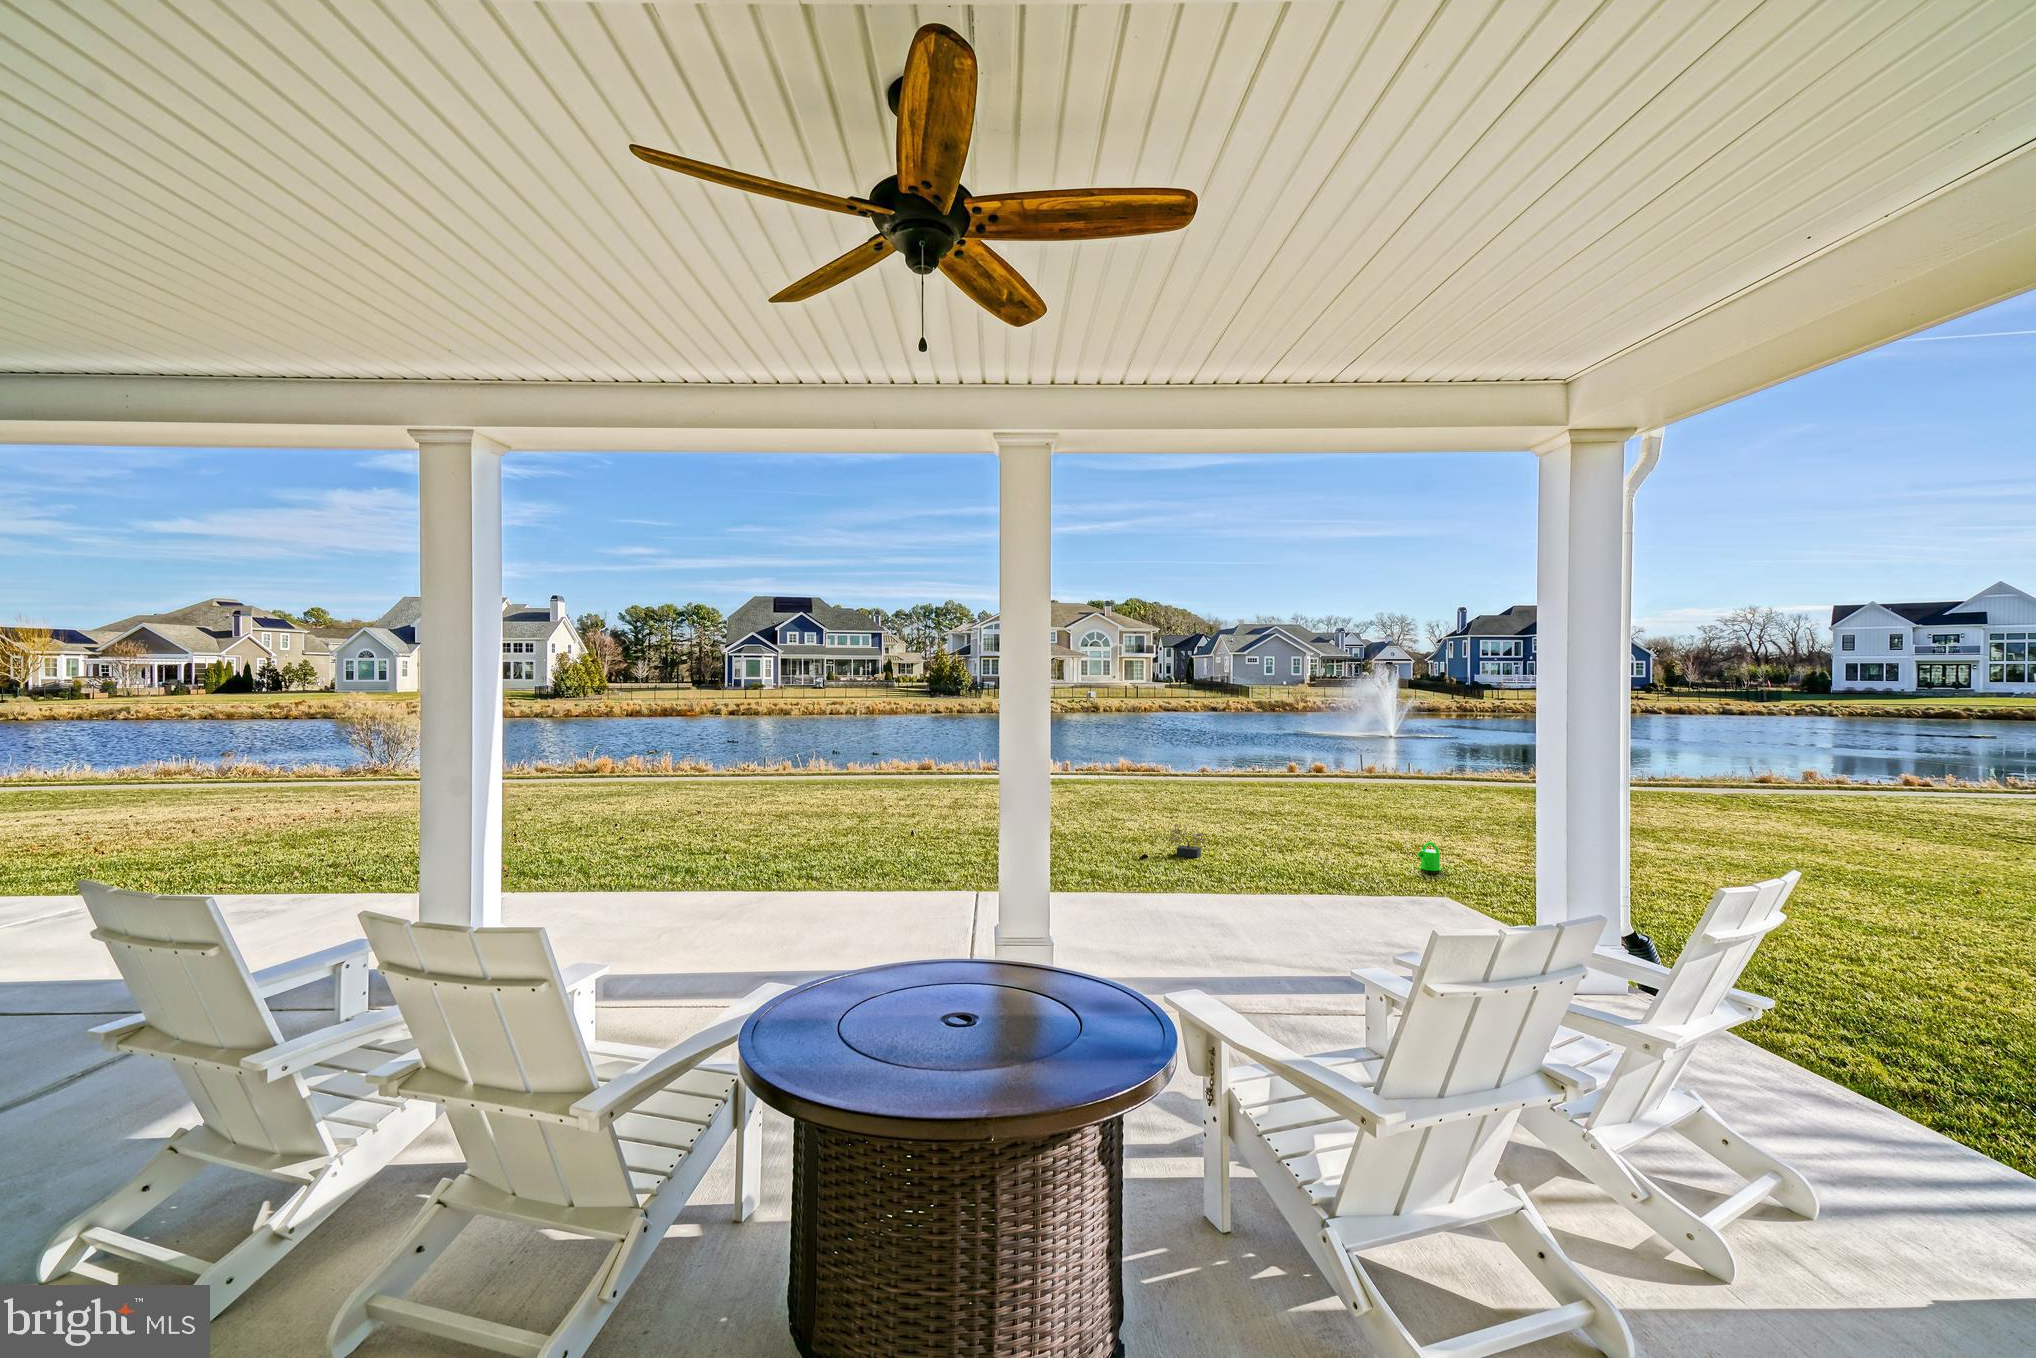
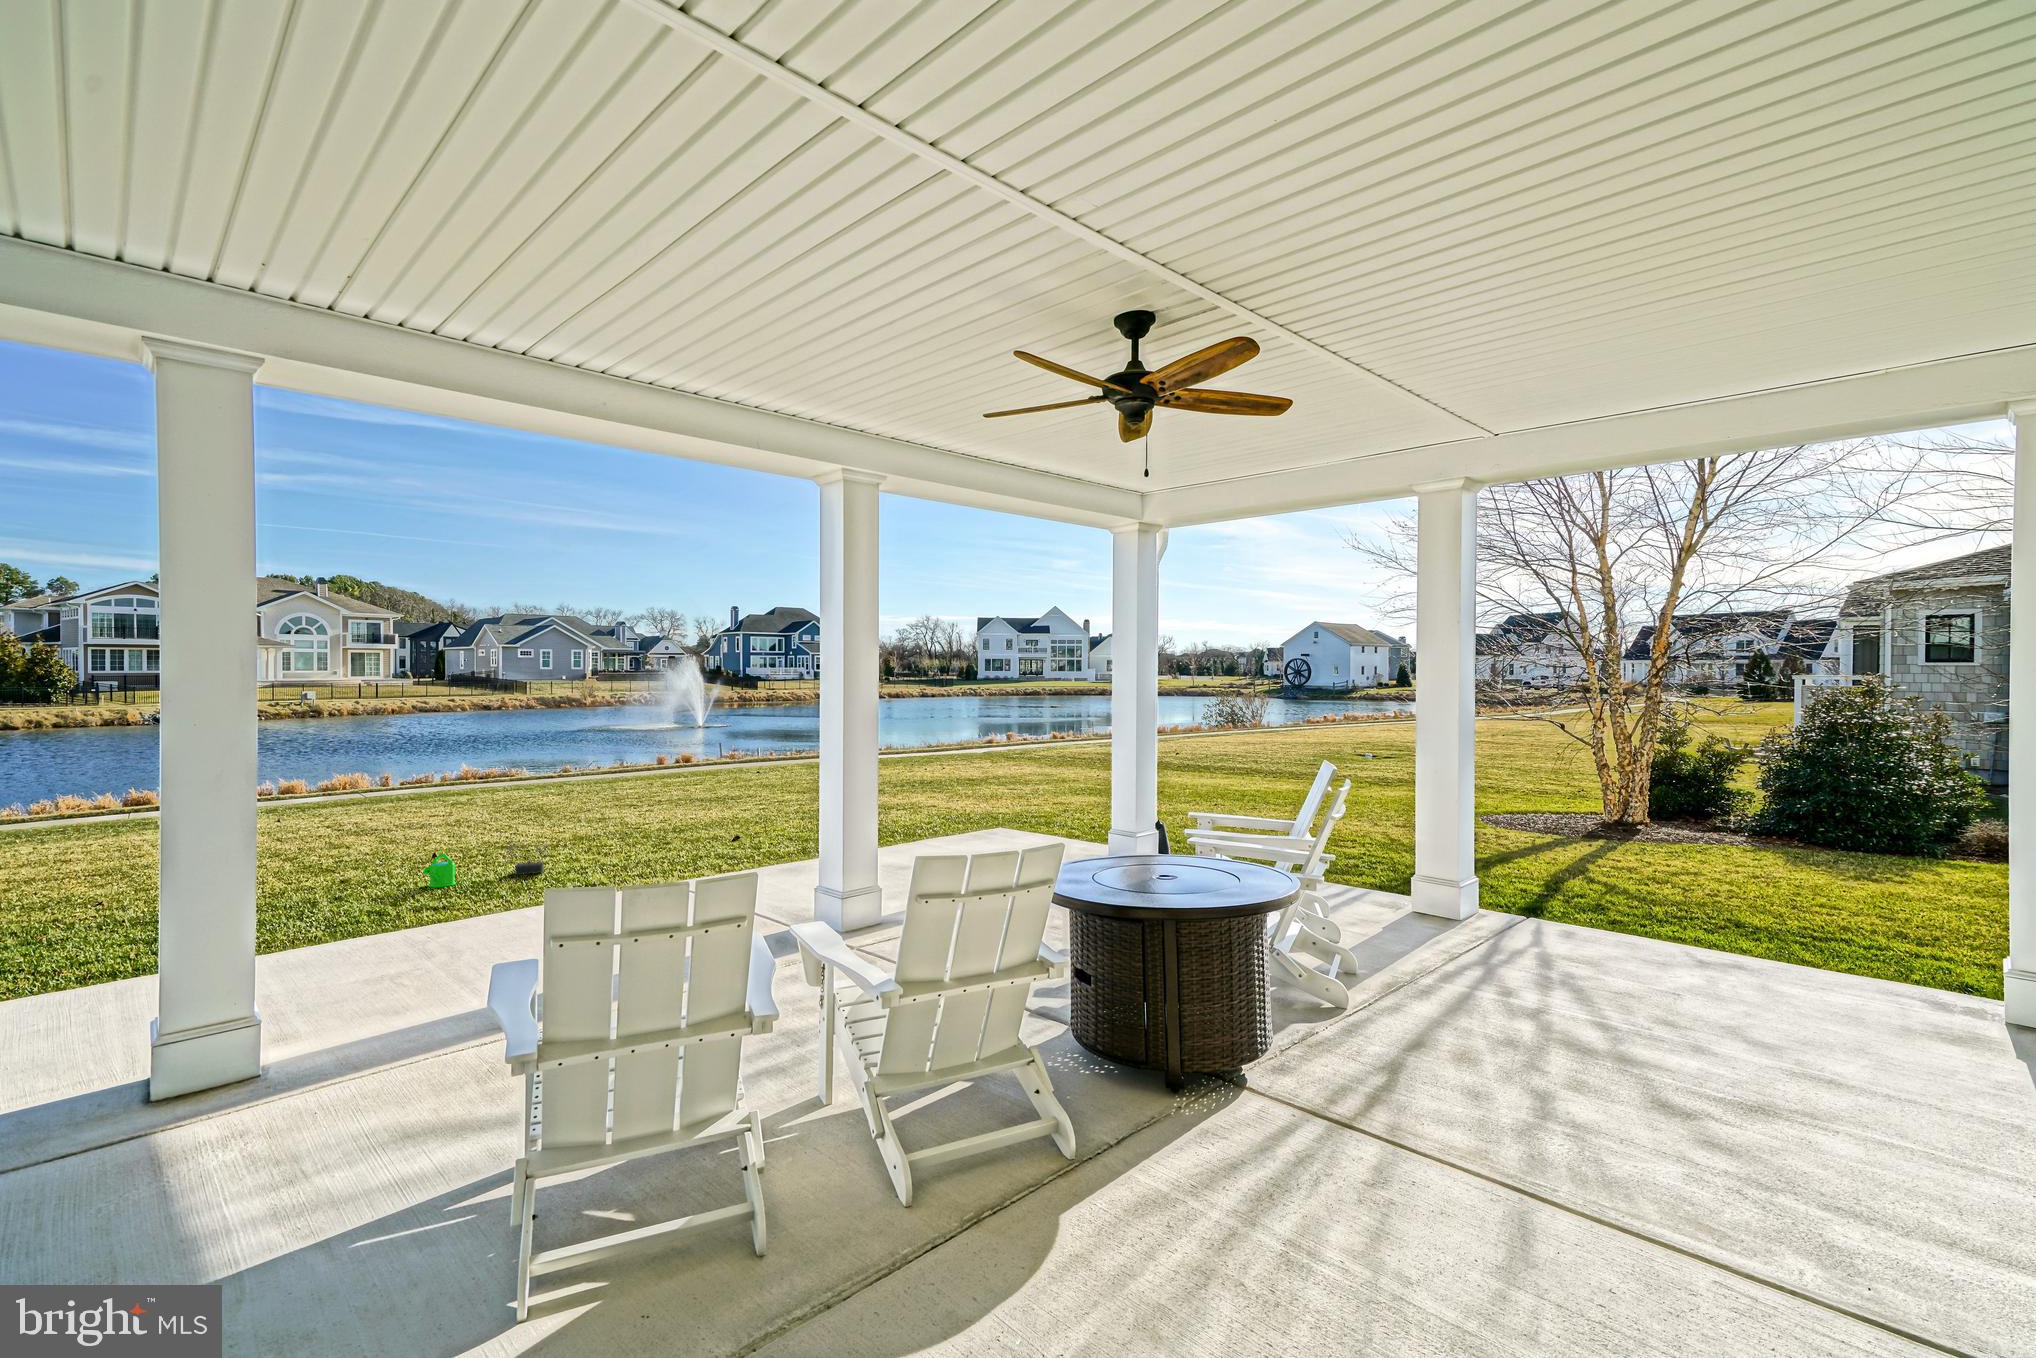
watering can: present [1418,842,1441,871] -> present [423,853,456,887]

